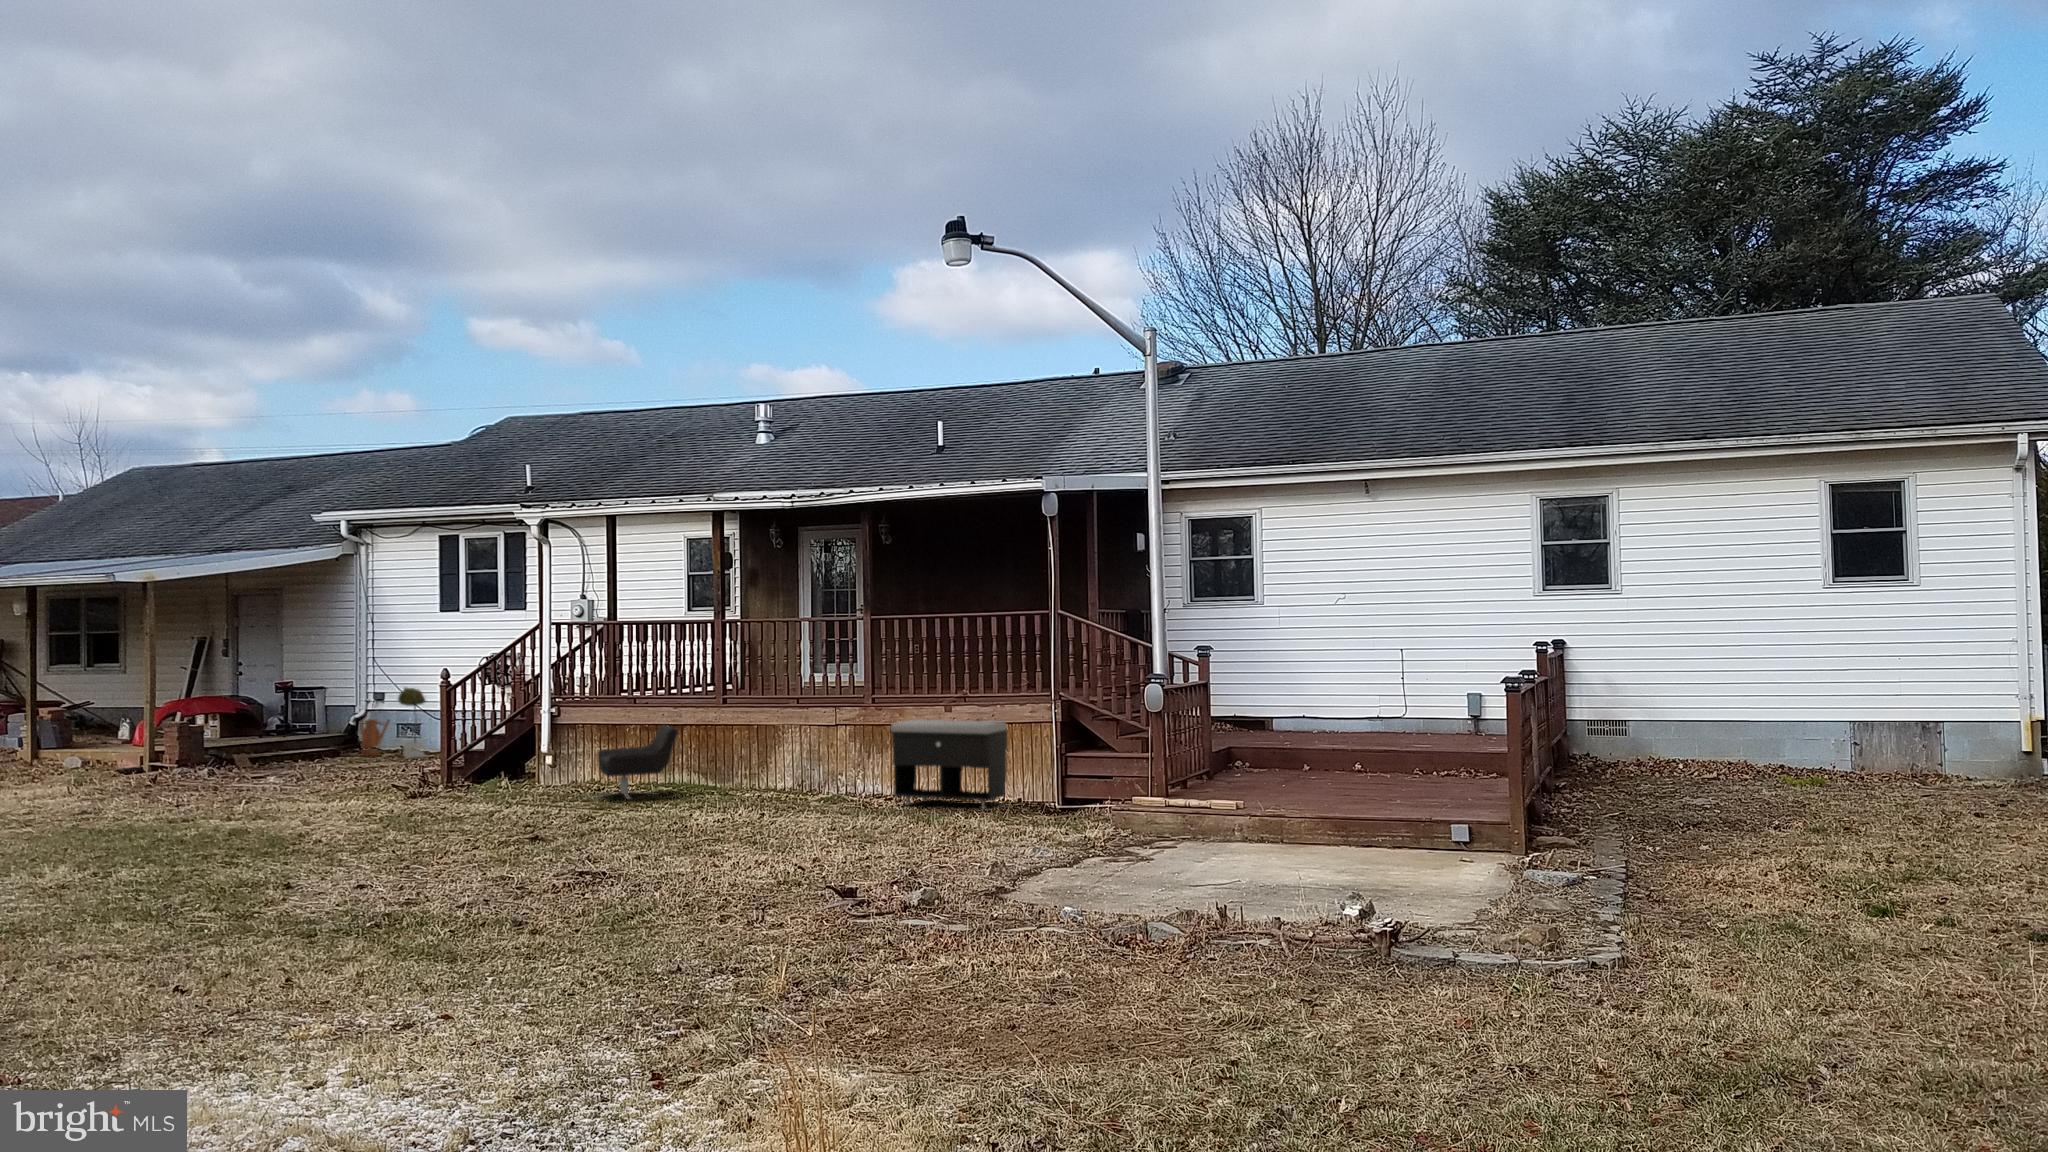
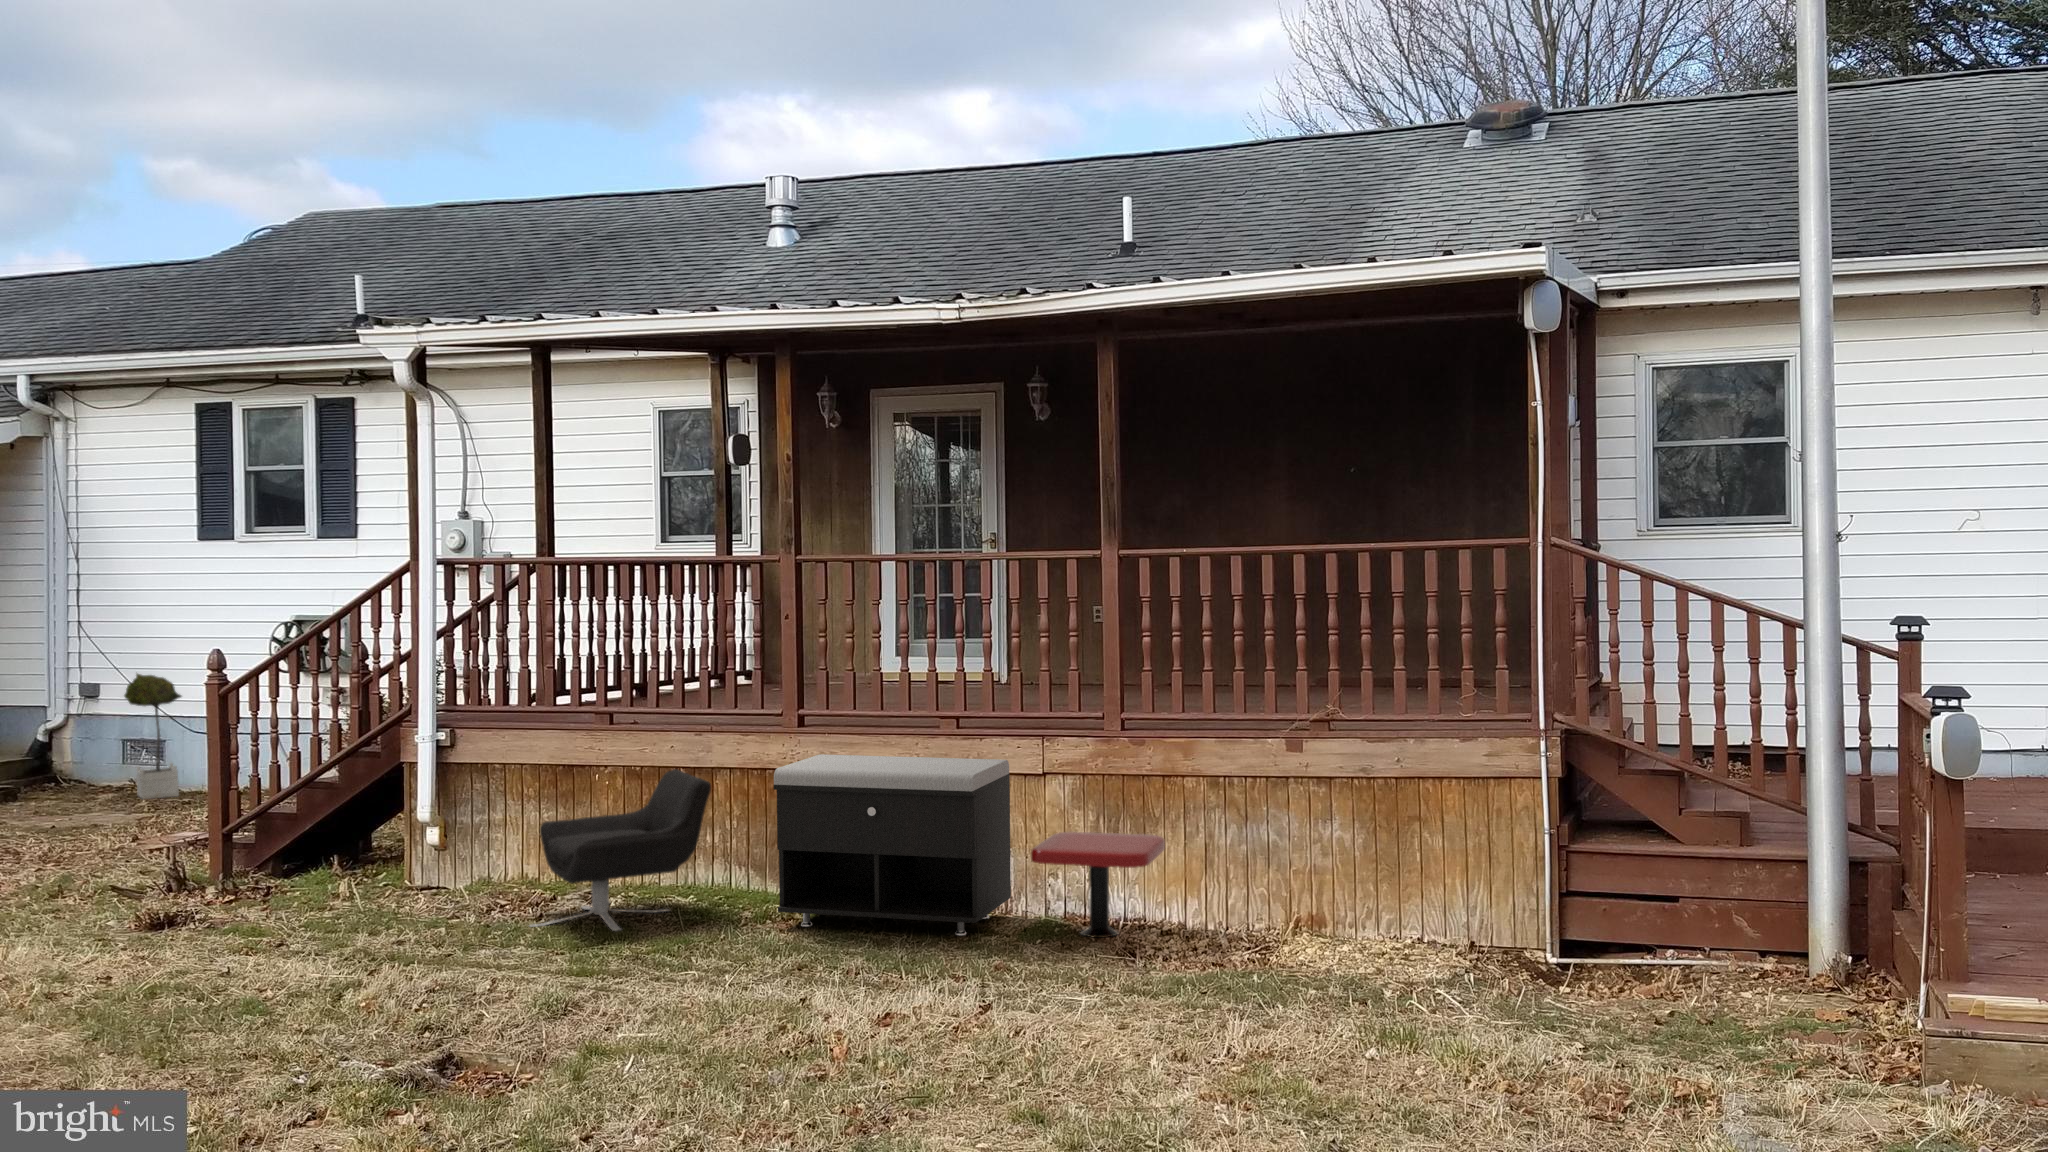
watering can: present [360,719,390,756] -> none [56,729,112,795]
storage bench: present [891,719,1007,808] -> present [774,754,1011,936]
pedestal table: none [820,753,890,802] -> present [1031,832,1165,938]

